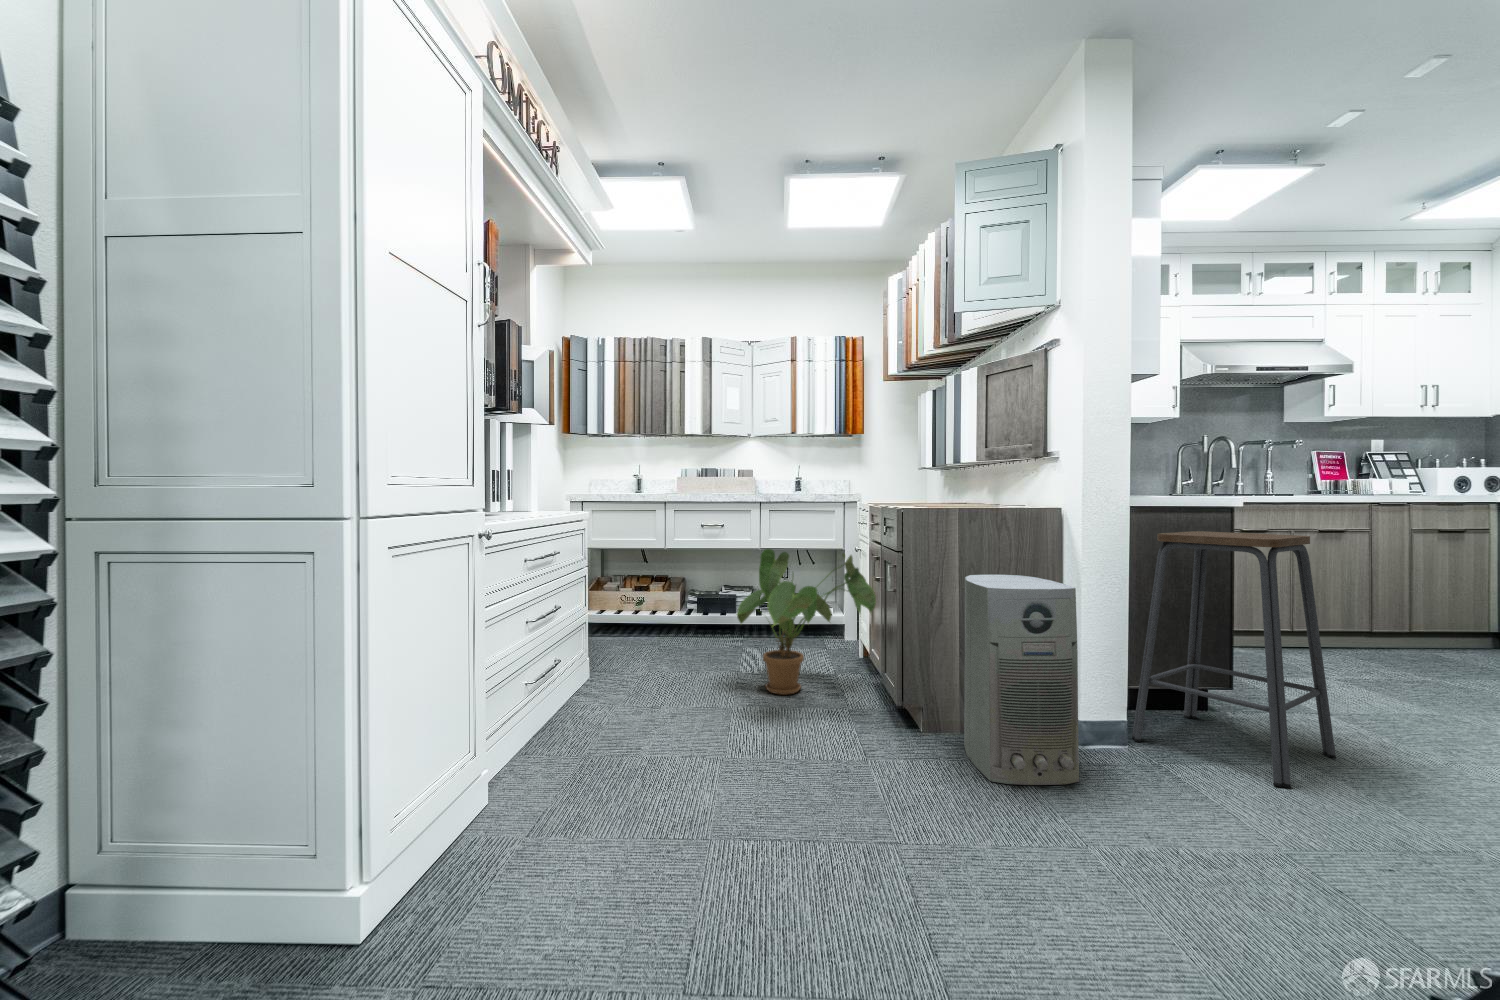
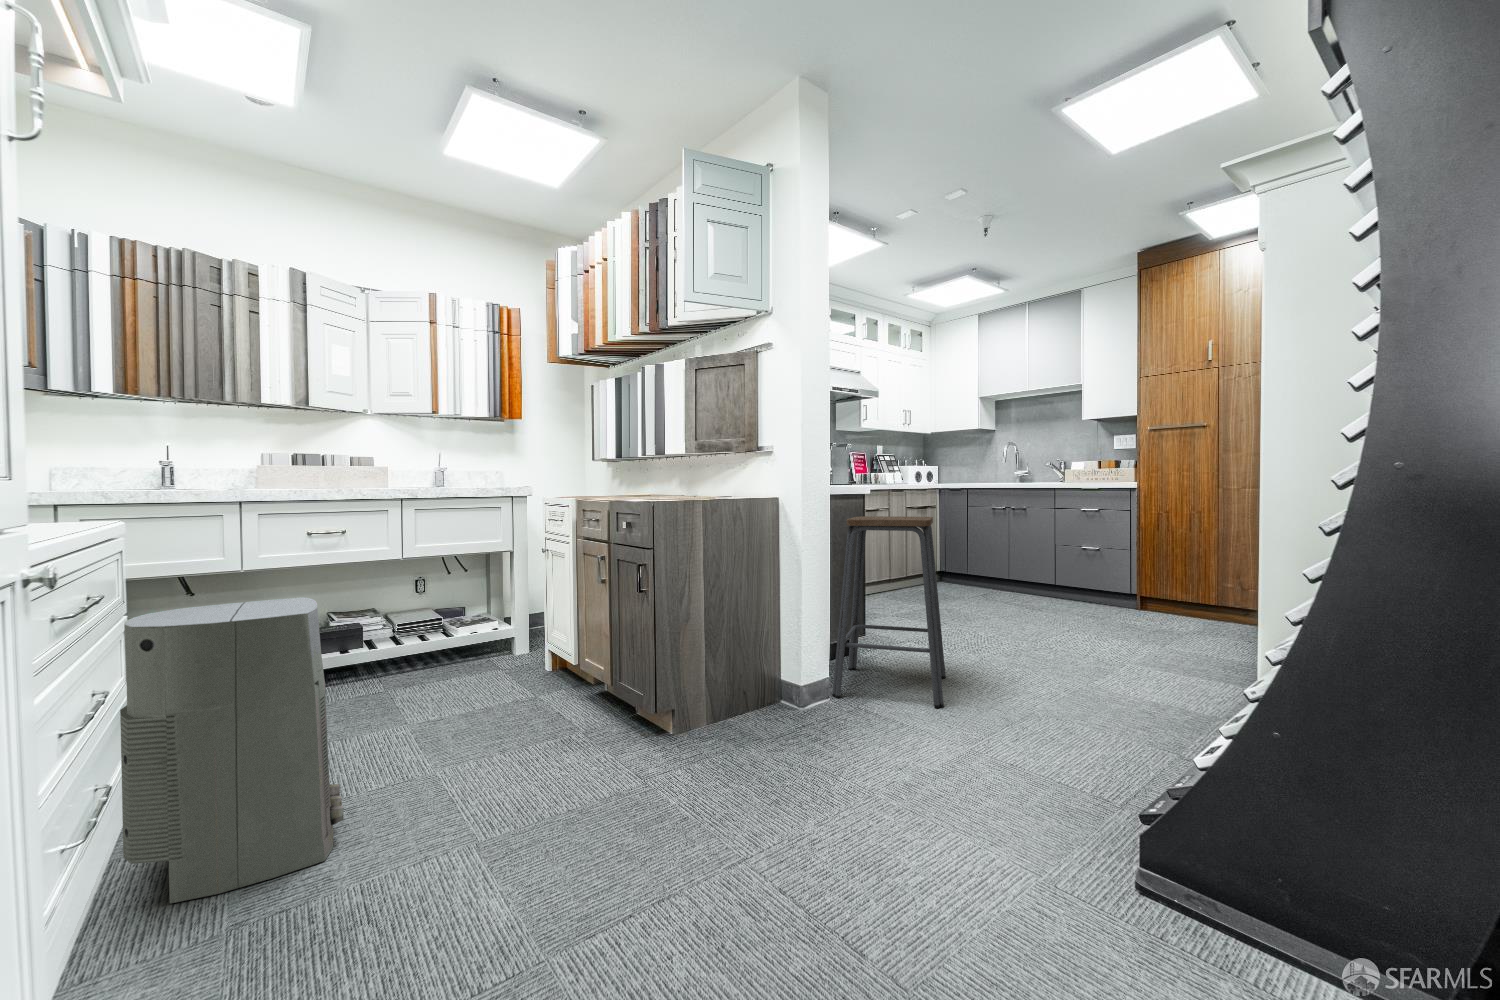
house plant: present [737,549,876,695] -> none [411,556,612,739]
air purifier: present [964,574,1079,785] -> present [120,597,344,903]

